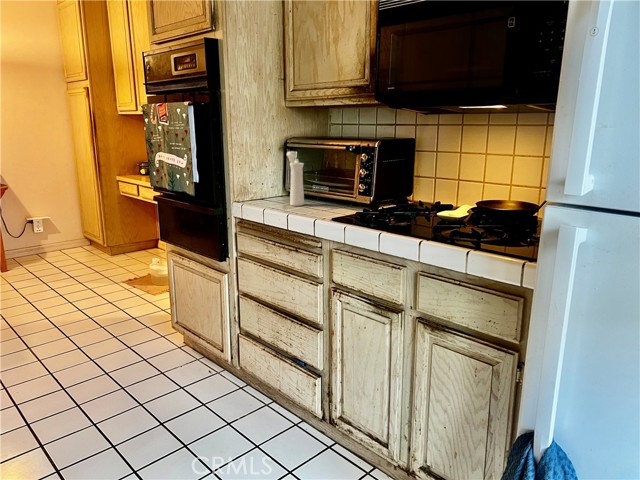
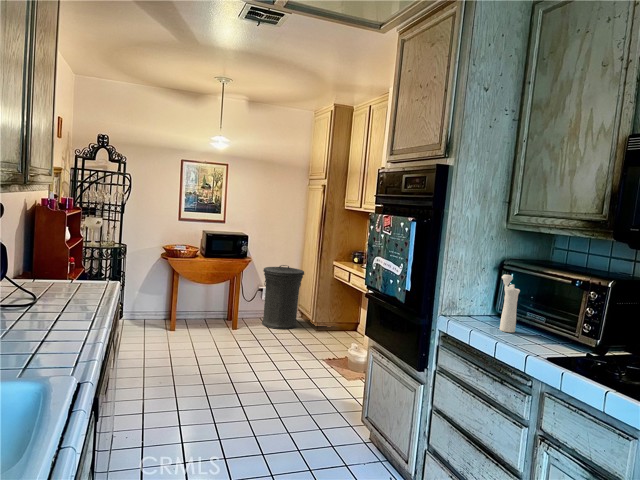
trash can: none [26,188,85,263] -> present [262,265,304,329]

